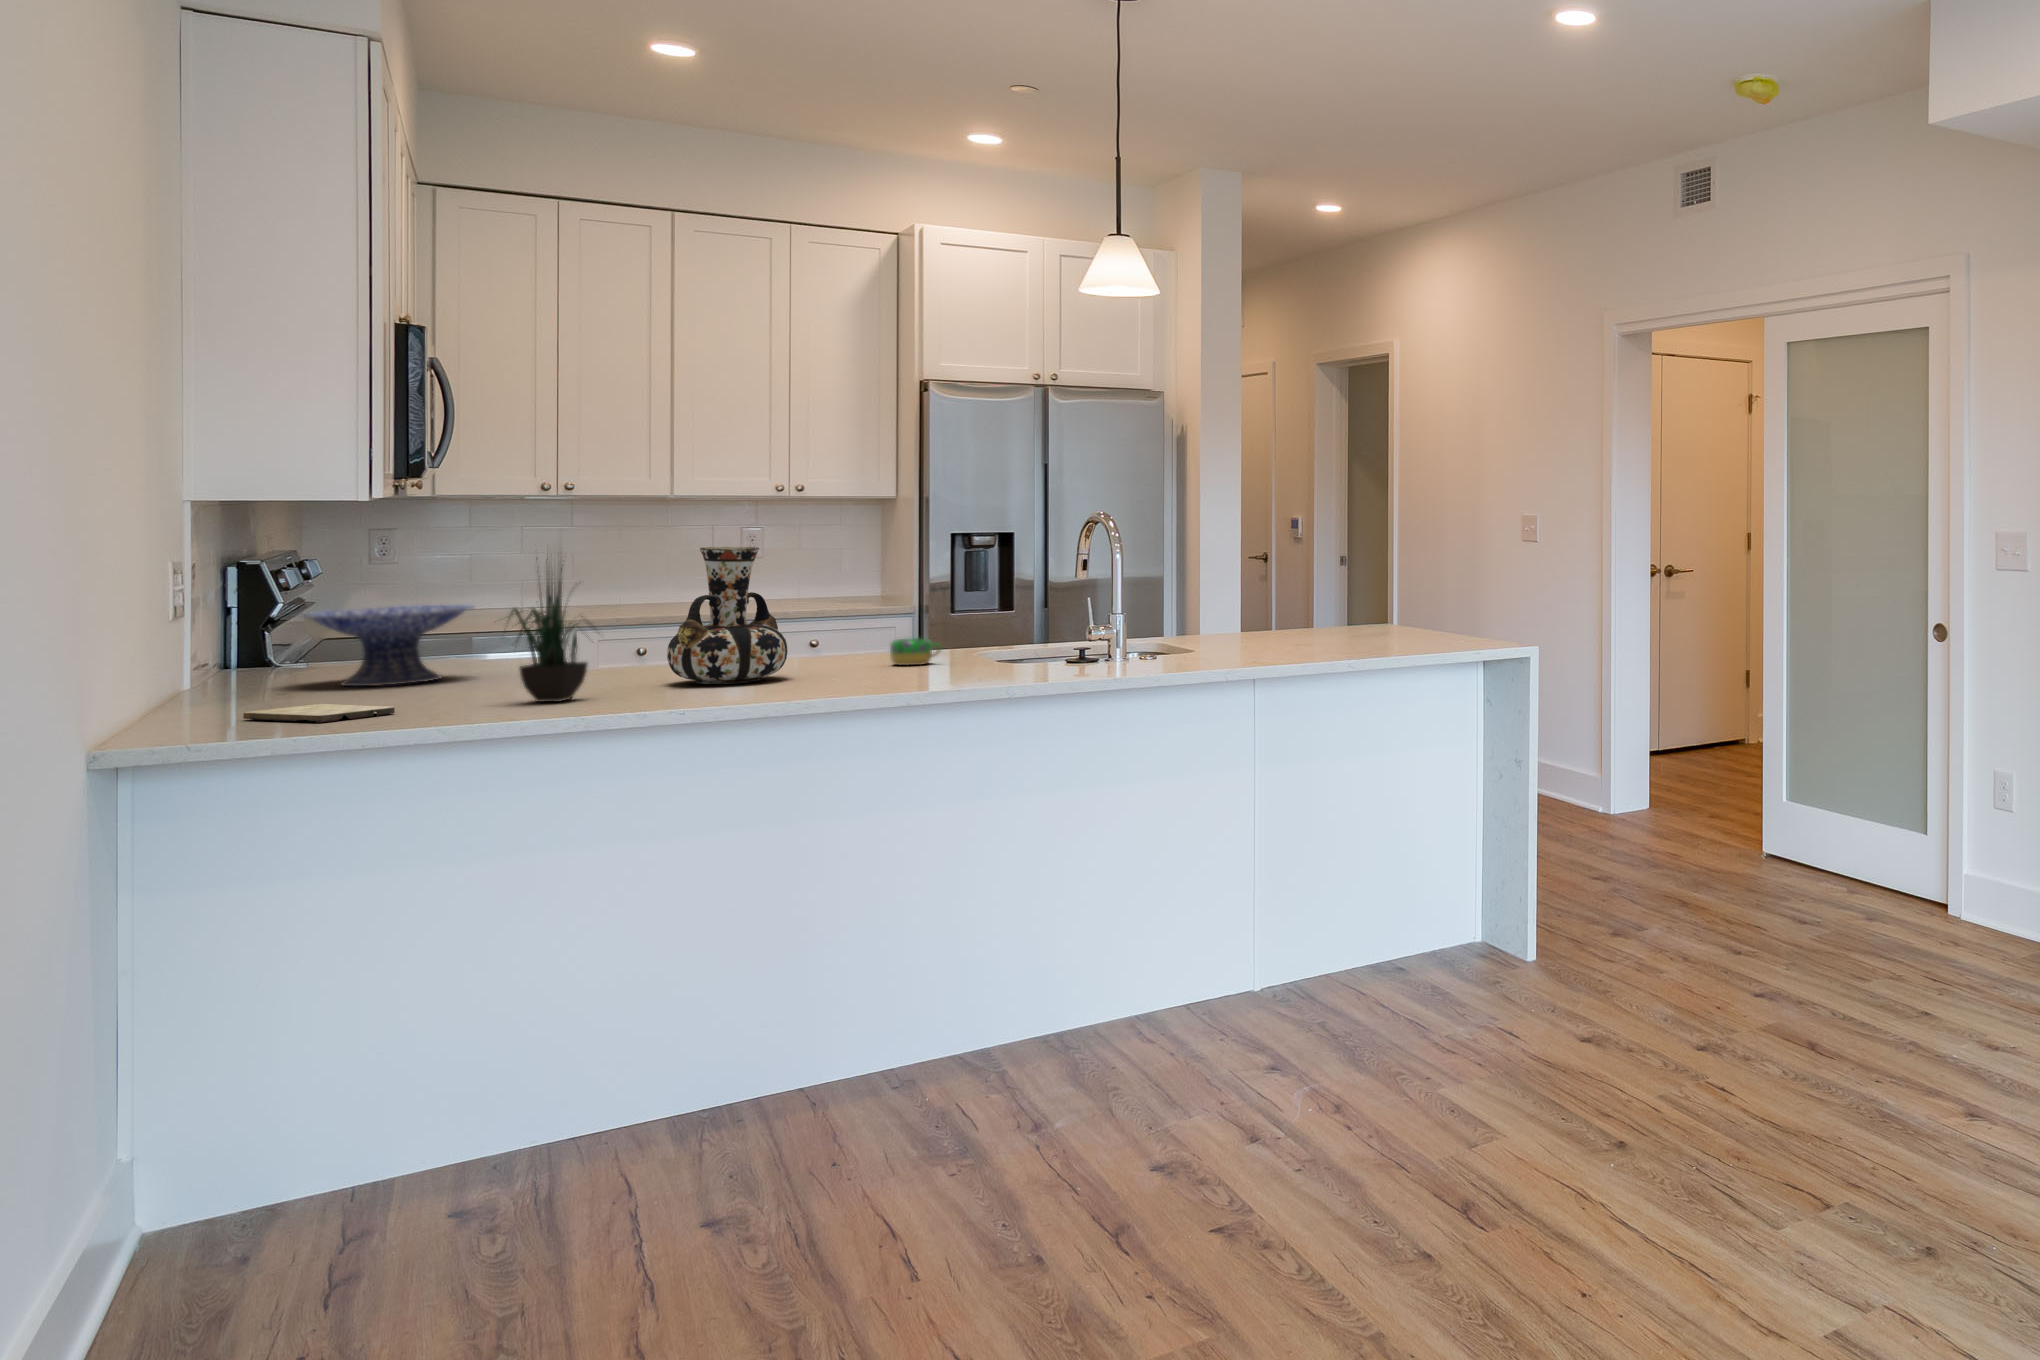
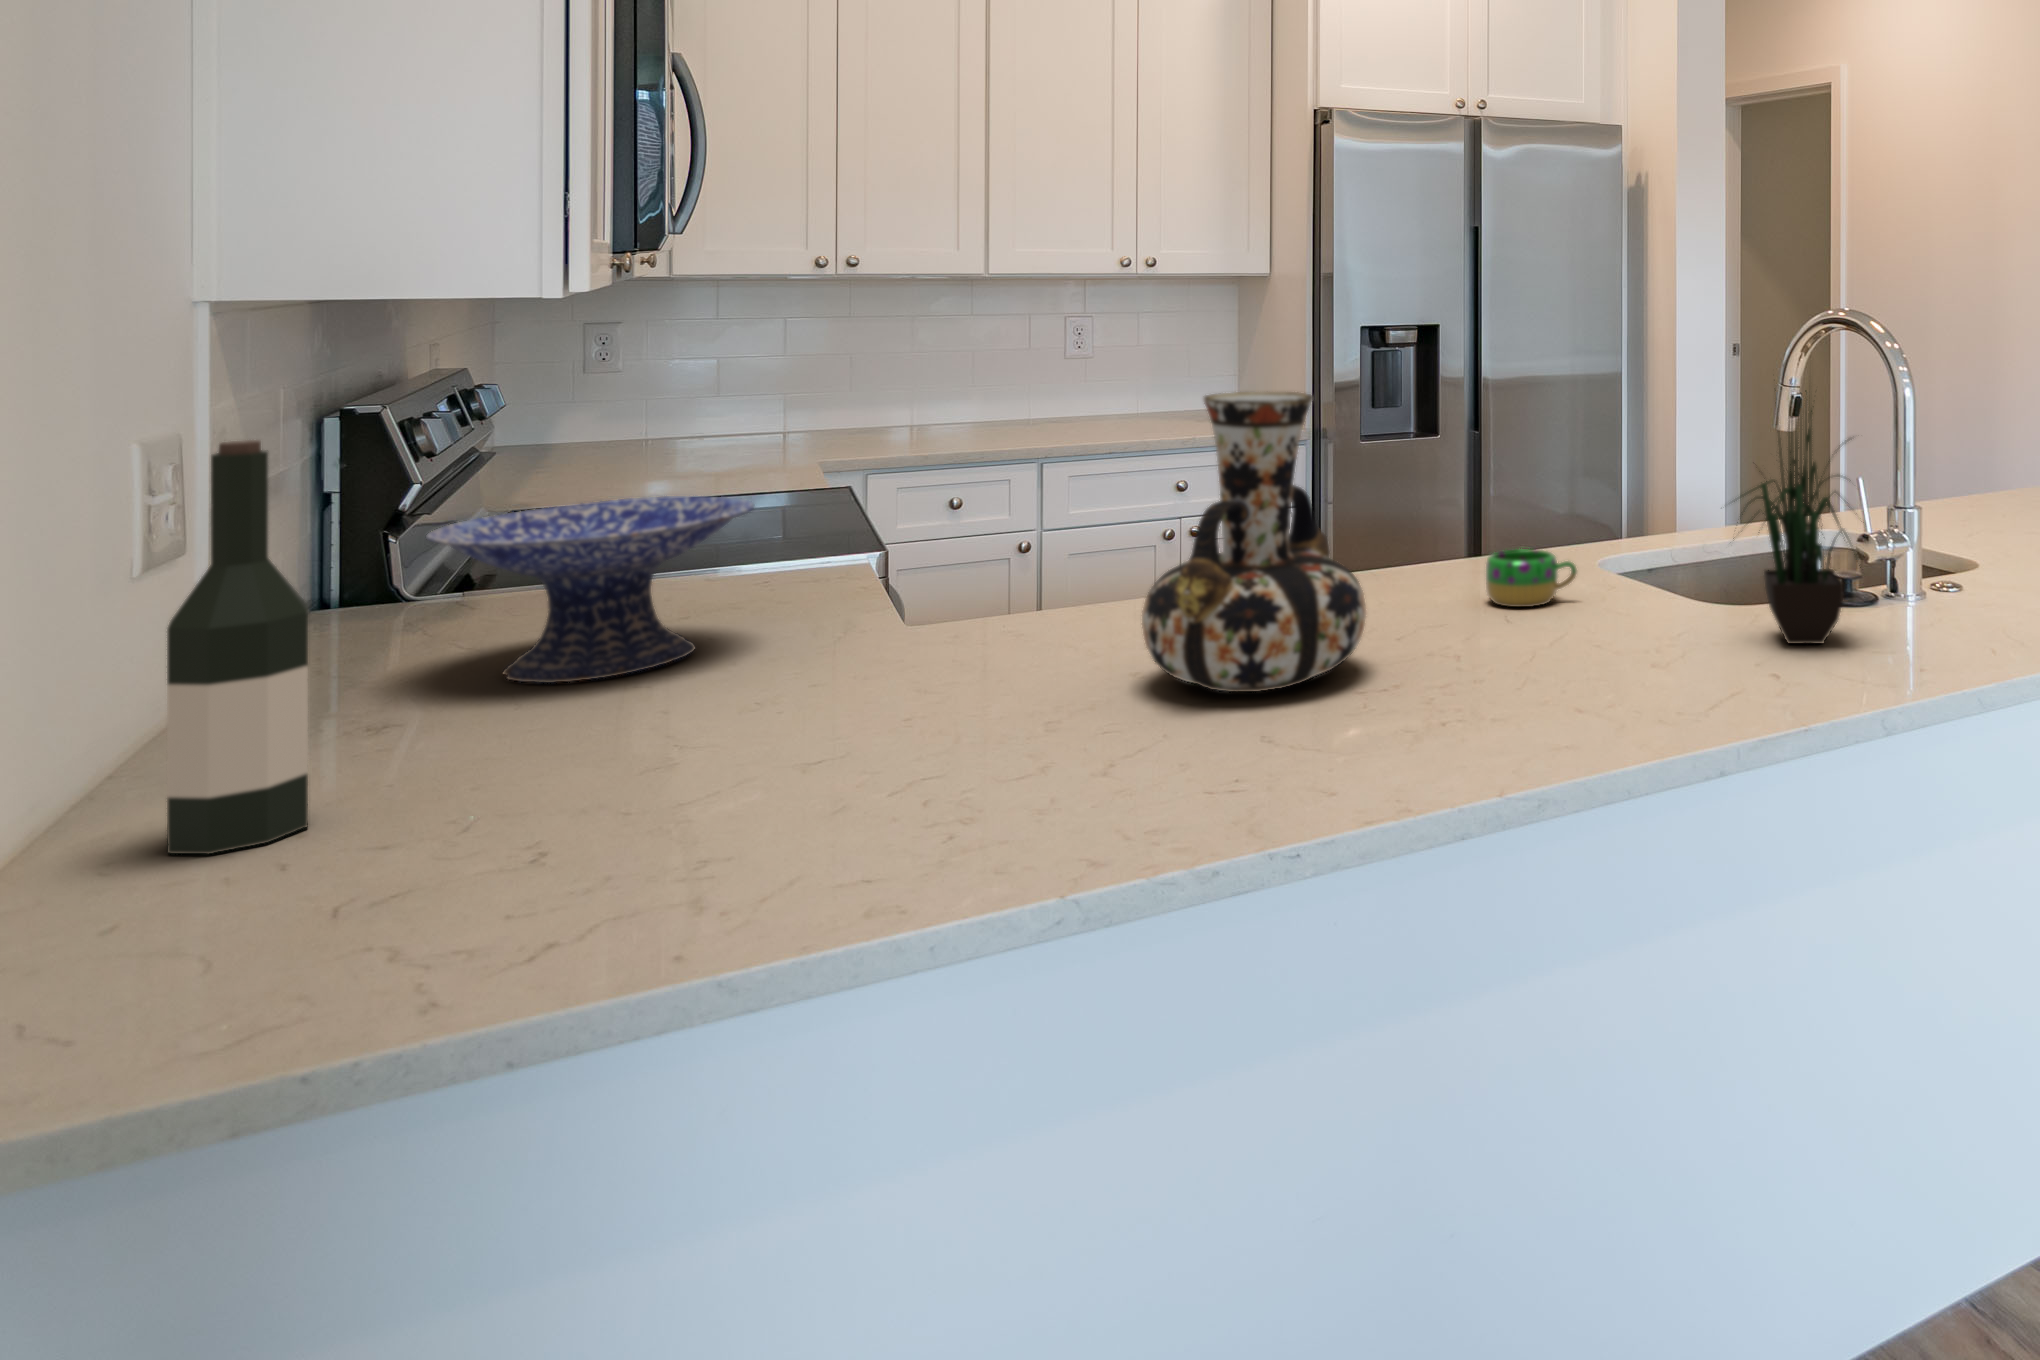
wine bottle: none [211,553,269,714] -> present [167,440,308,854]
potted plant: present [507,563,595,702] -> present [1733,390,1861,644]
cutting board: present [243,704,395,723] -> none [210,823,591,948]

